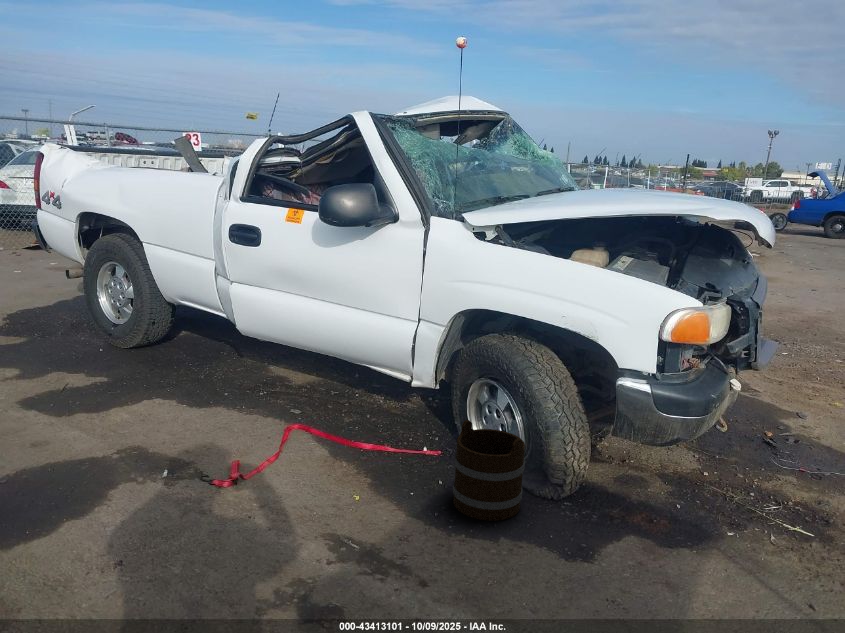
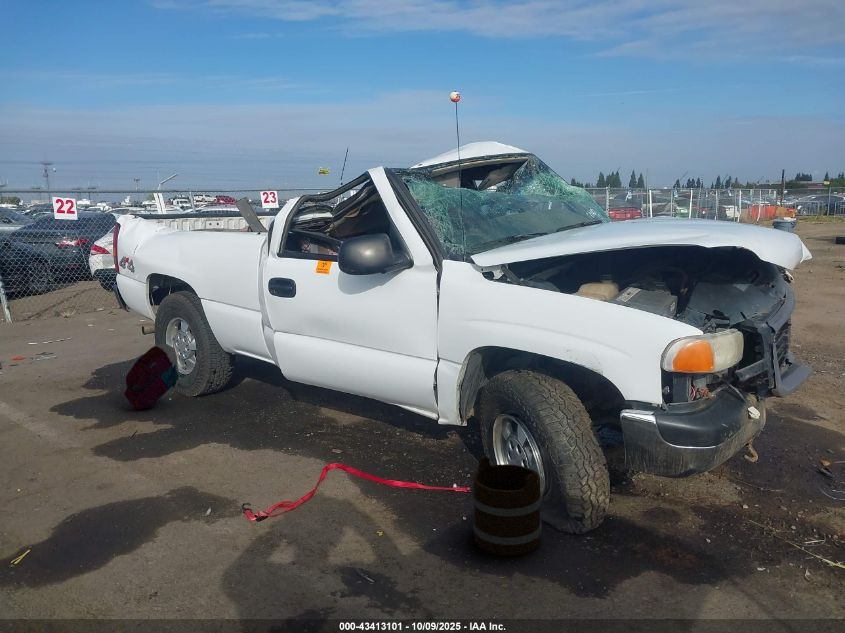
backpack: none [49,290,112,360] -> present [124,344,179,409]

